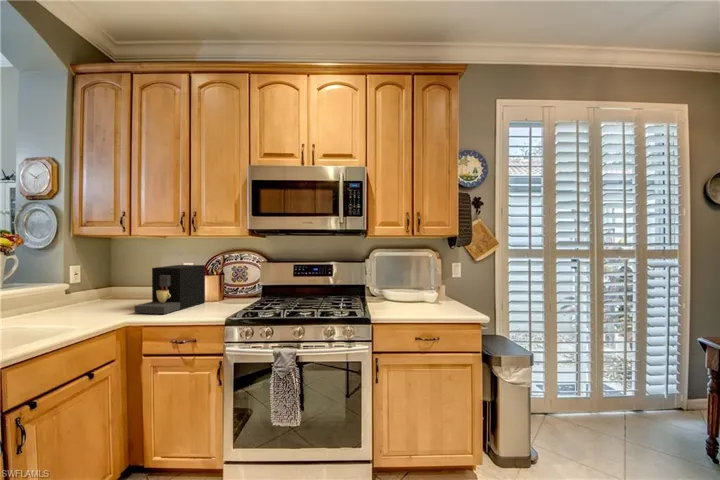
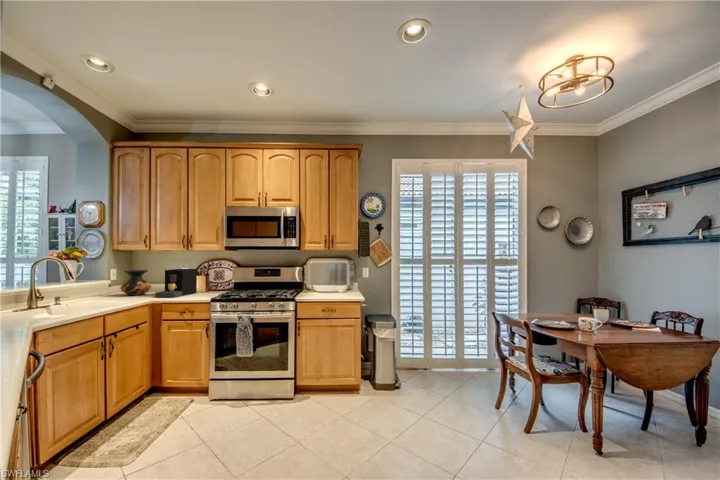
vase: none [83,267,134,308] -> present [121,270,151,296]

